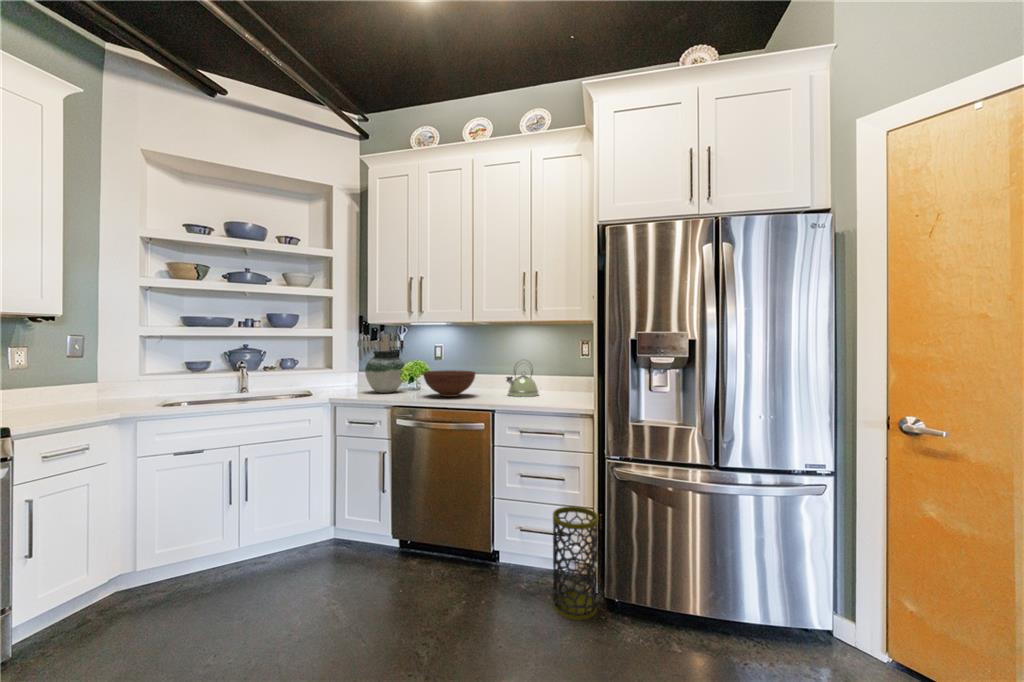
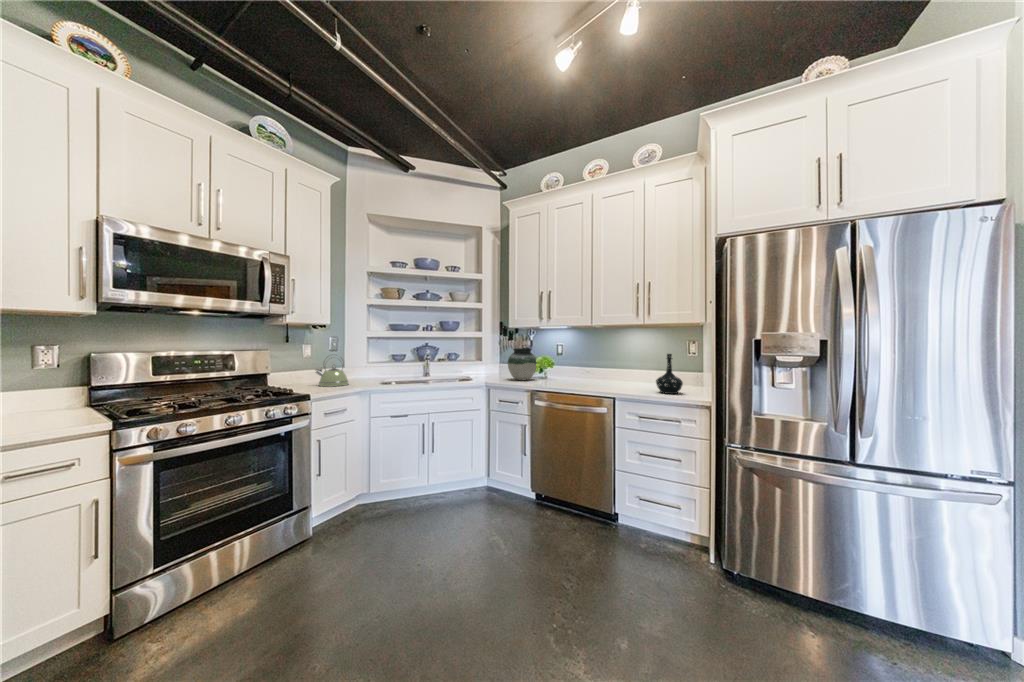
bottle: none [542,356,571,403] -> present [656,354,683,394]
kettle: present [506,362,539,397] -> present [316,360,348,387]
fruit bowl: present [423,370,475,397] -> none [553,364,595,385]
trash can: present [553,506,598,620] -> none [673,484,719,587]

